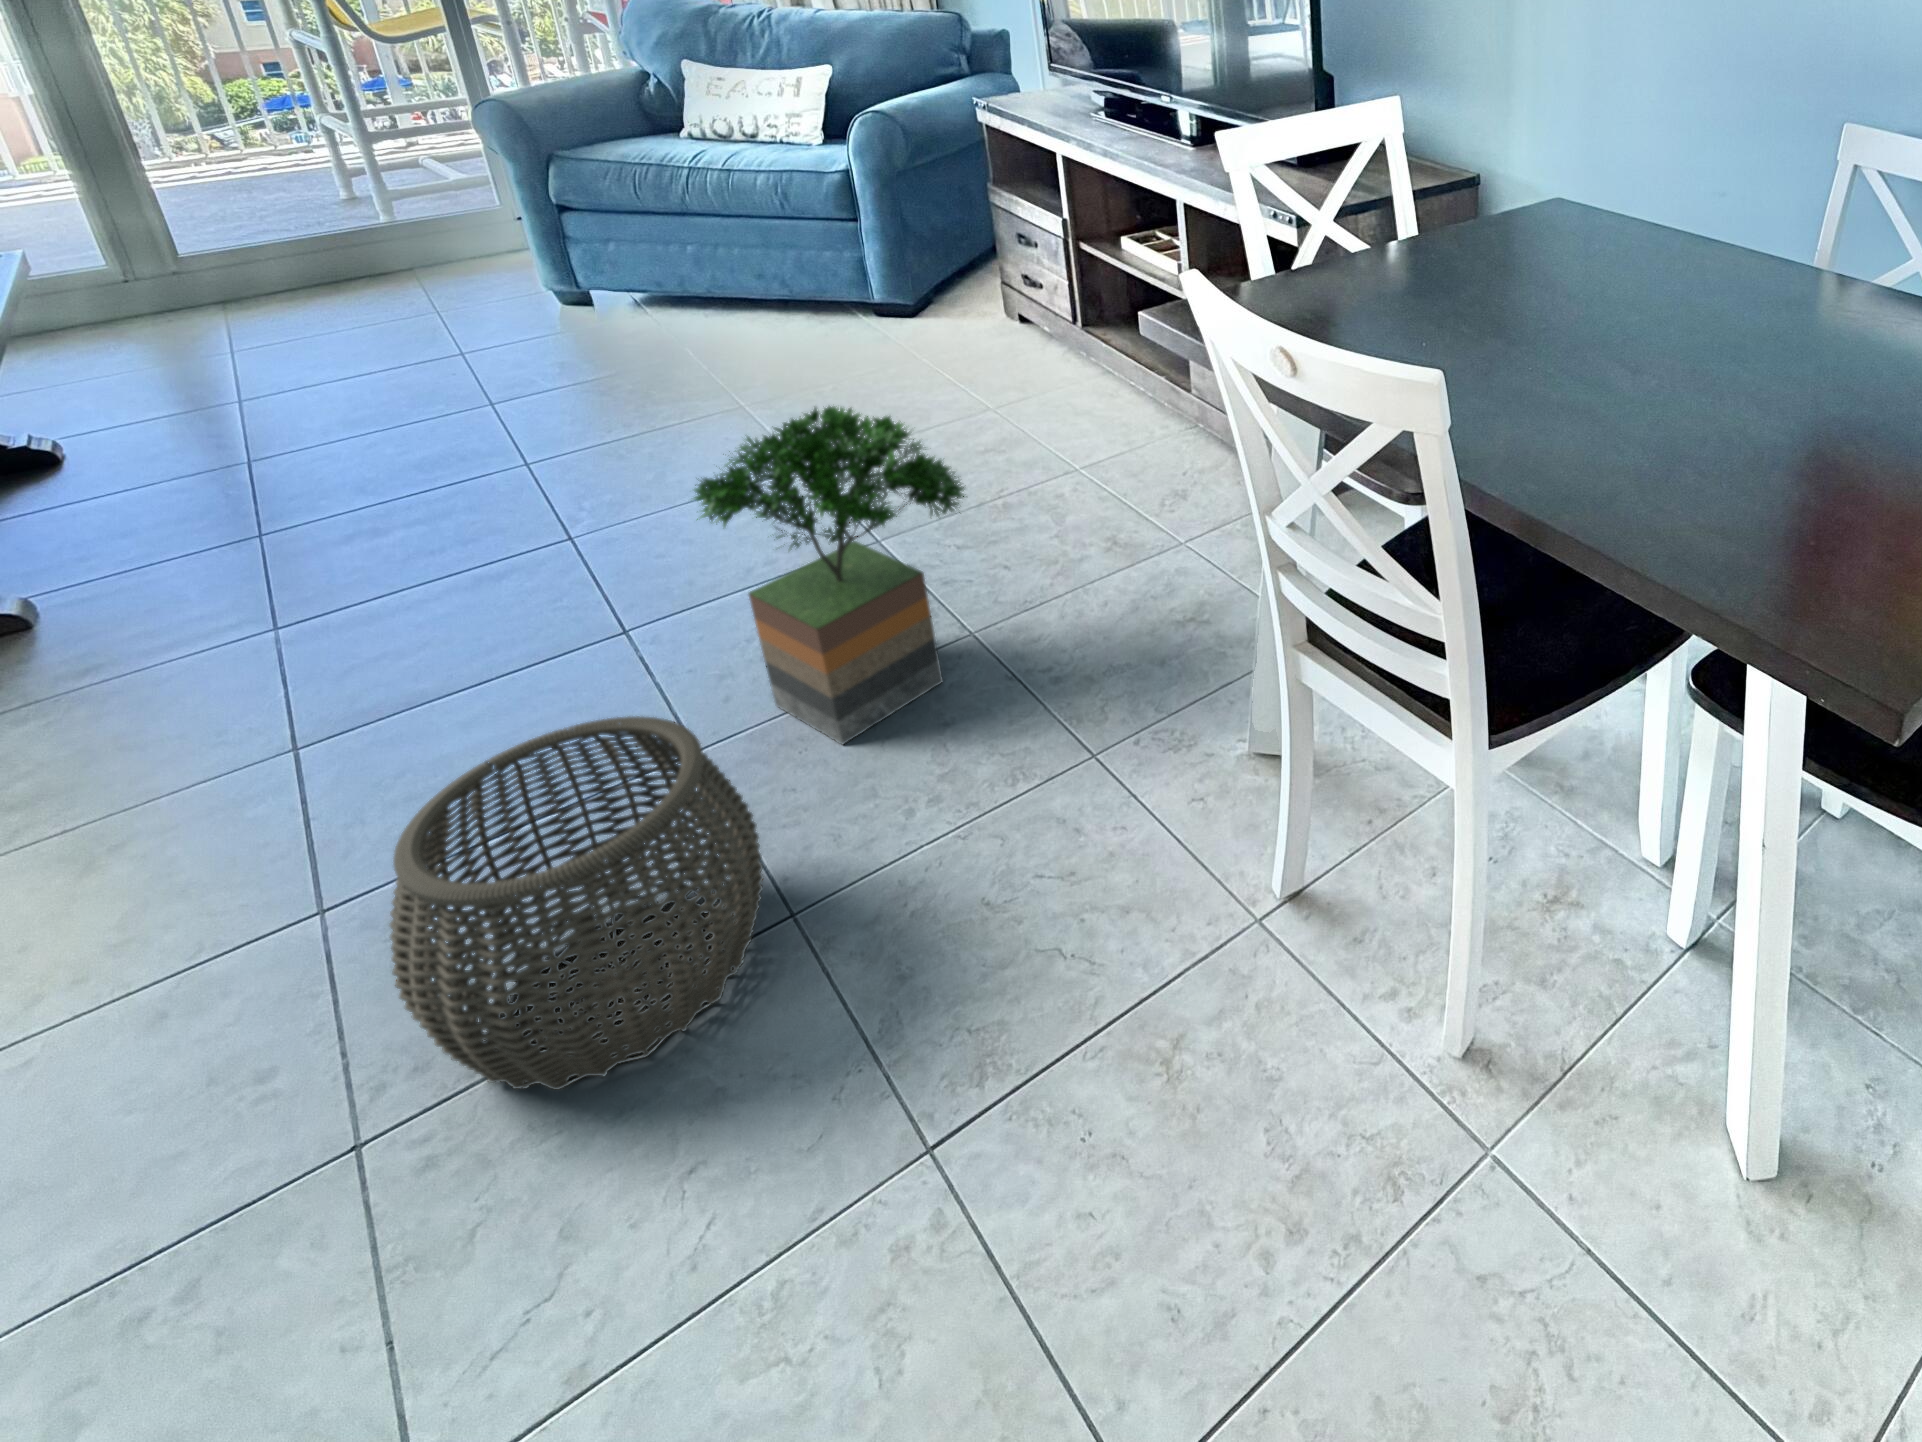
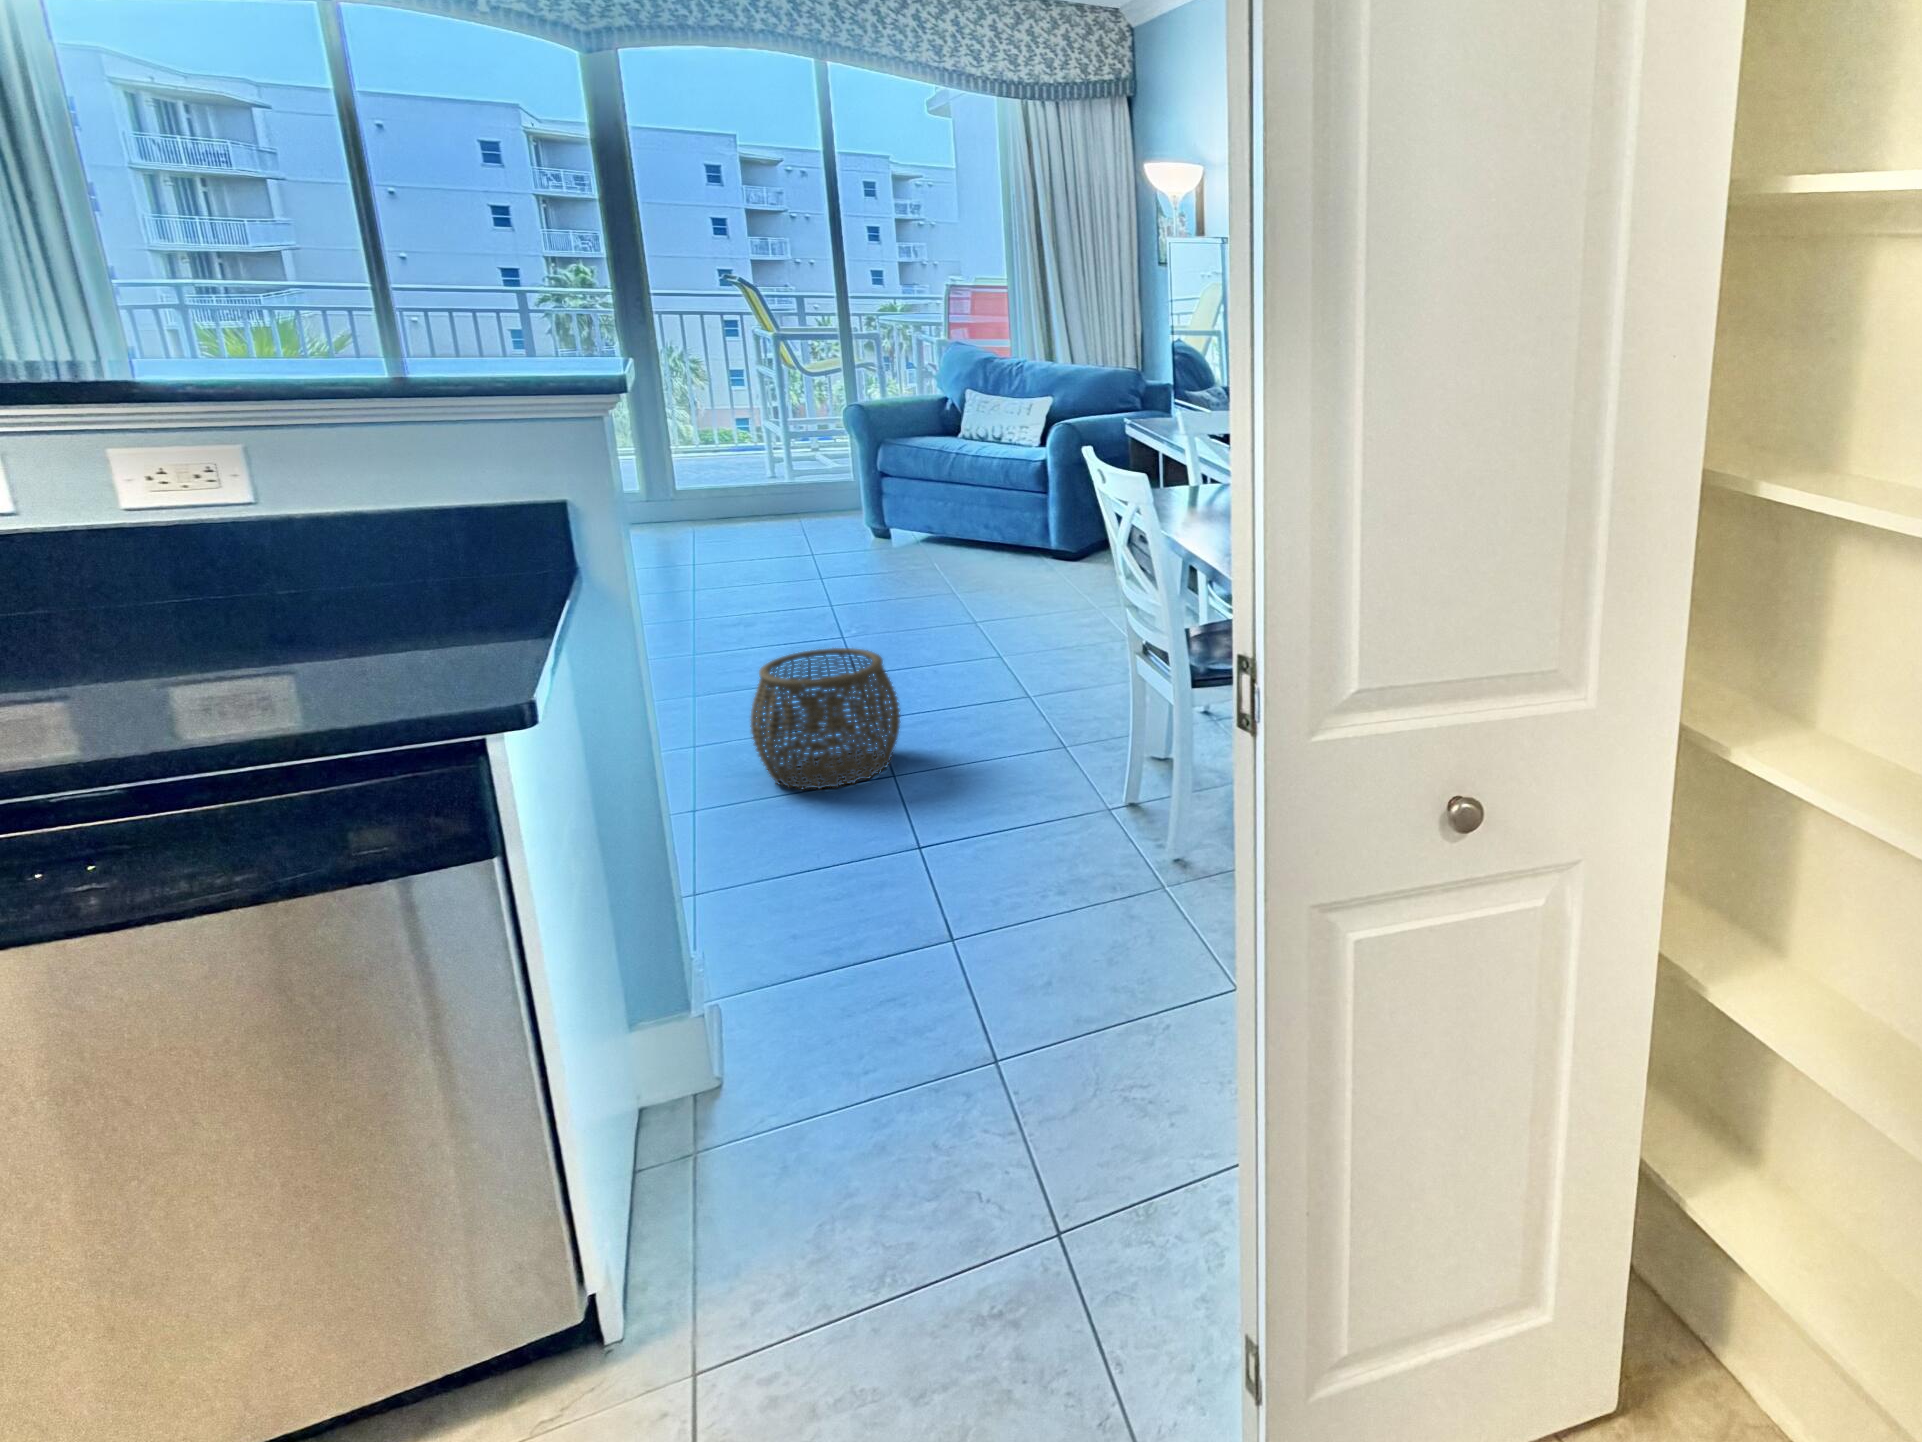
potted tree: present [694,406,964,744] -> none [901,543,1036,718]

